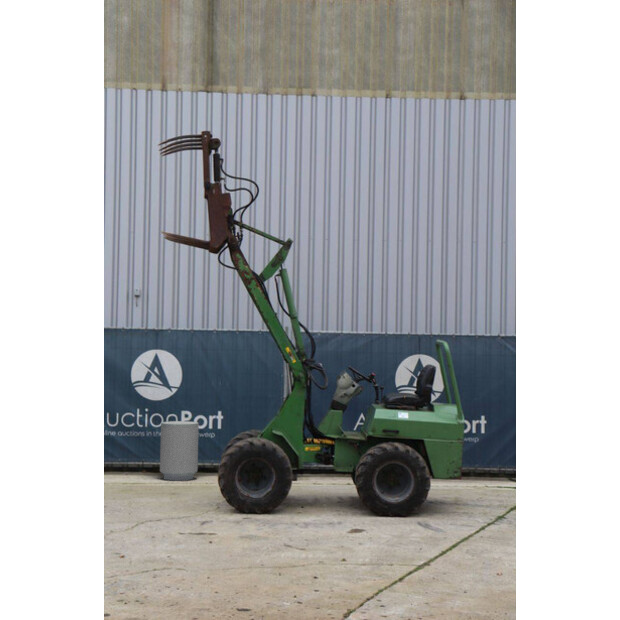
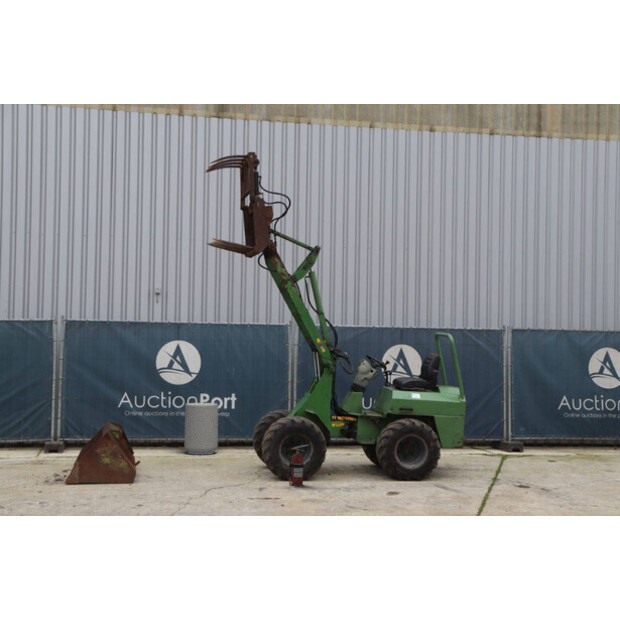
fire extinguisher: none [241,471,268,519] -> present [286,445,308,486]

